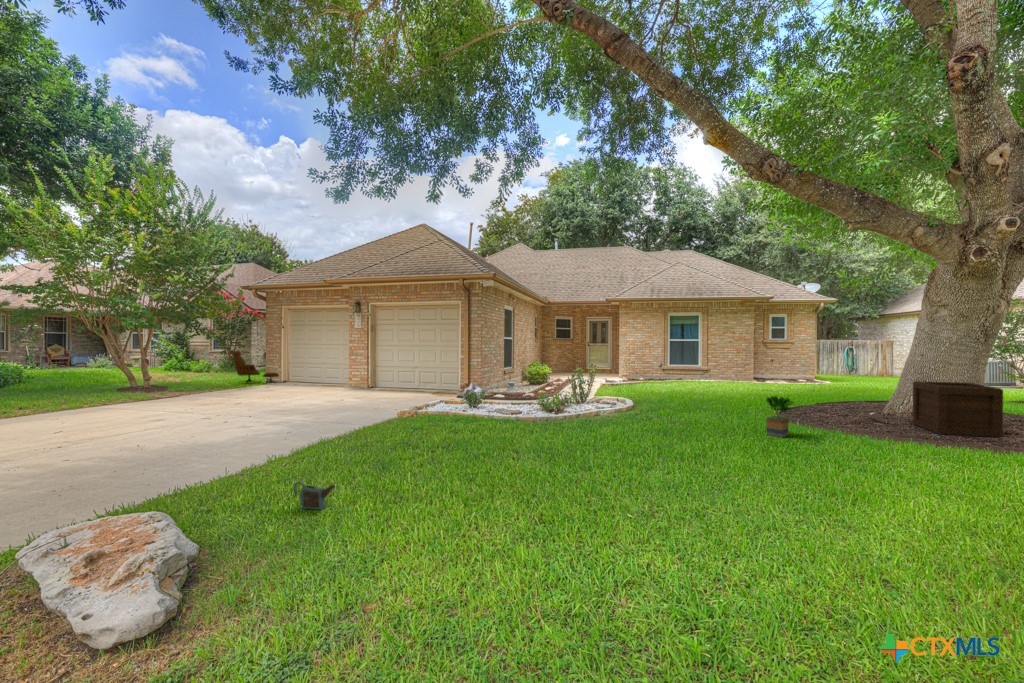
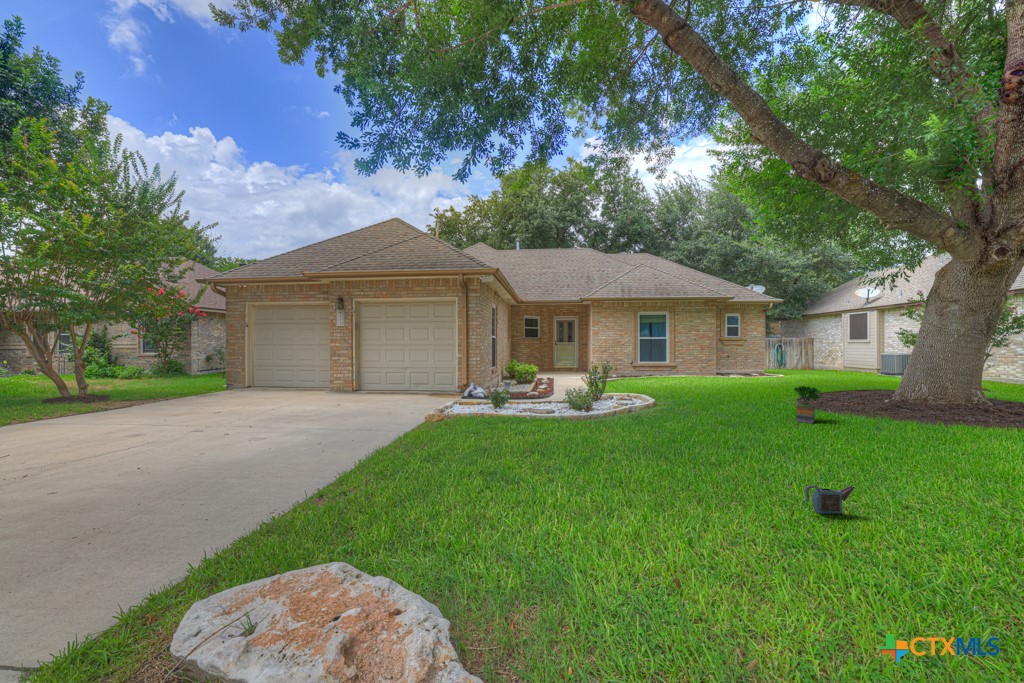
lounge chair: present [232,351,279,382] -> none [189,353,245,390]
wooden crate: present [912,381,1003,438] -> none [897,370,976,416]
watering can: present [293,482,335,510] -> present [805,485,855,514]

